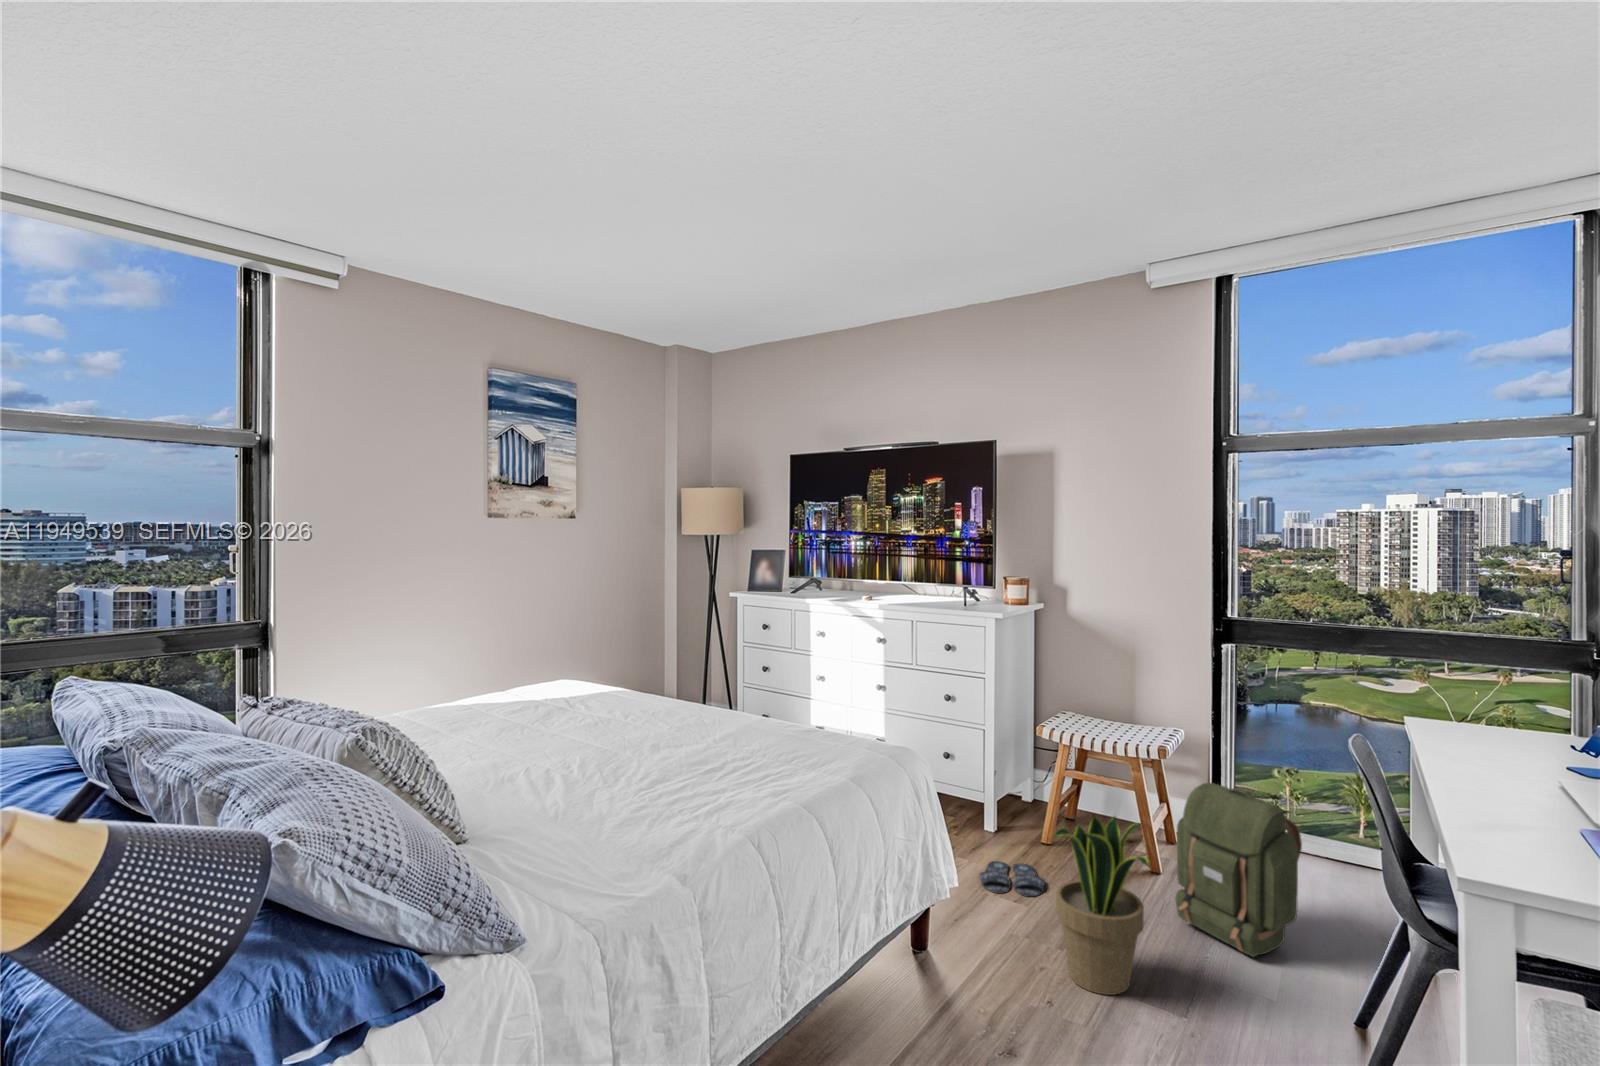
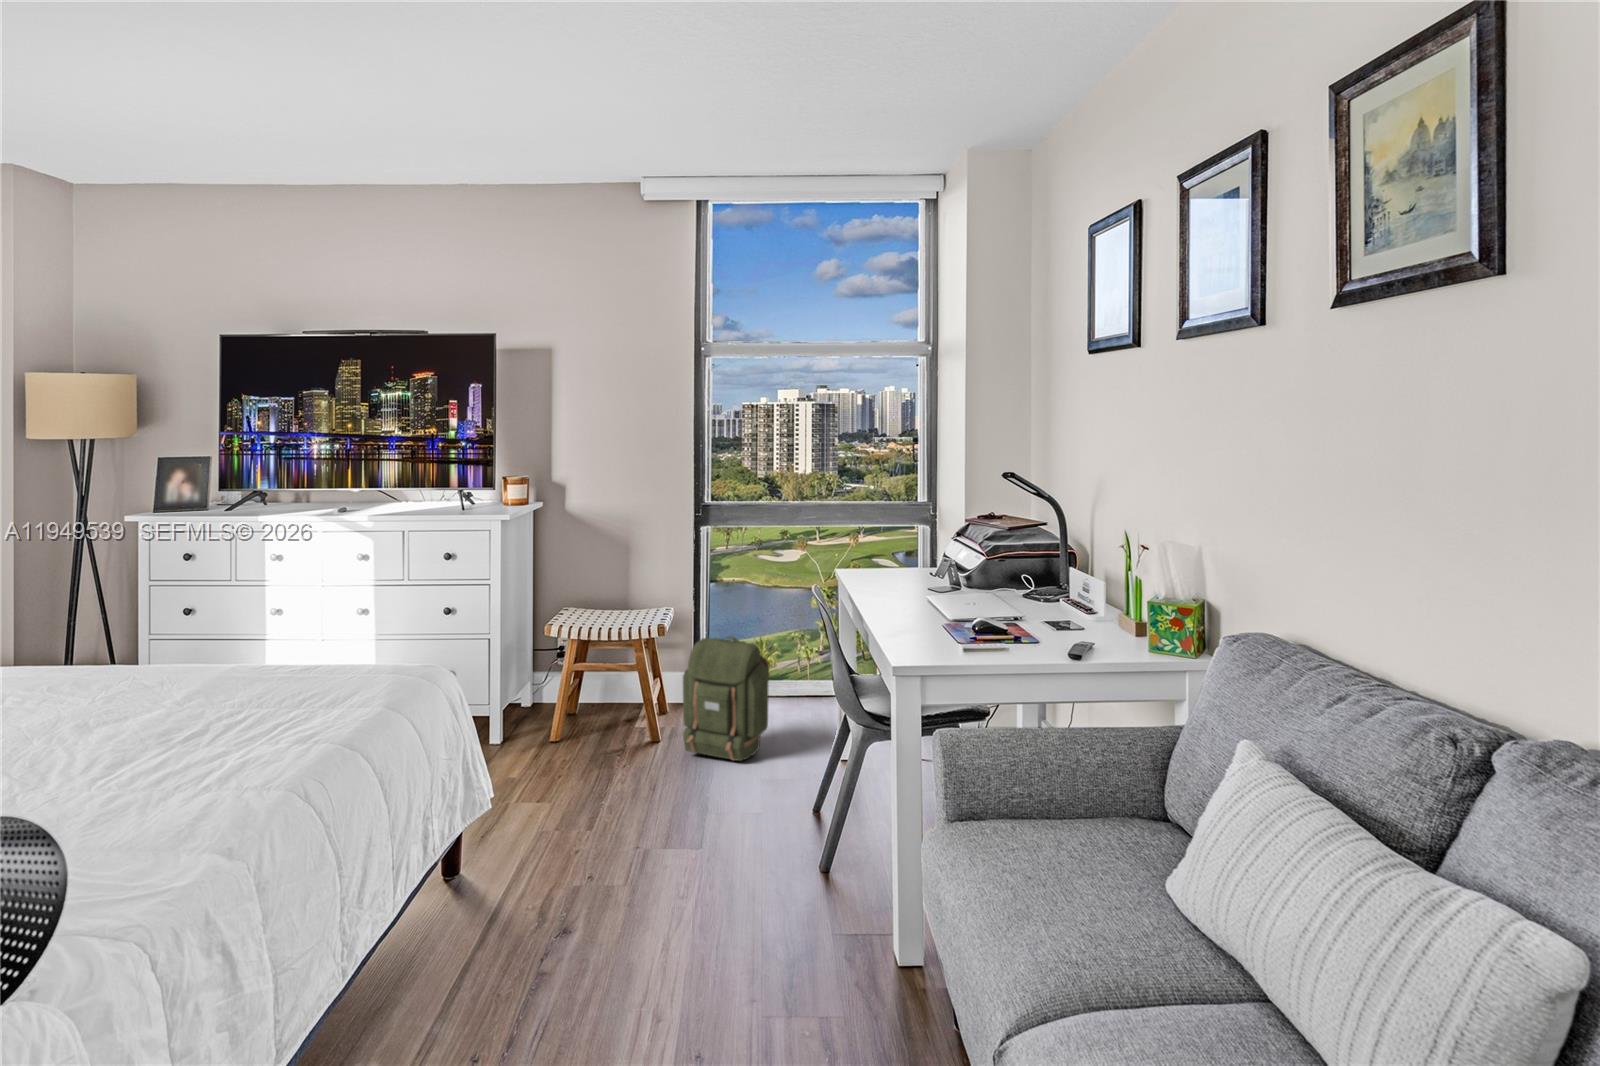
potted plant: present [1054,816,1150,995] -> none [602,663,677,804]
slippers: present [979,861,1045,897] -> none [511,747,573,770]

